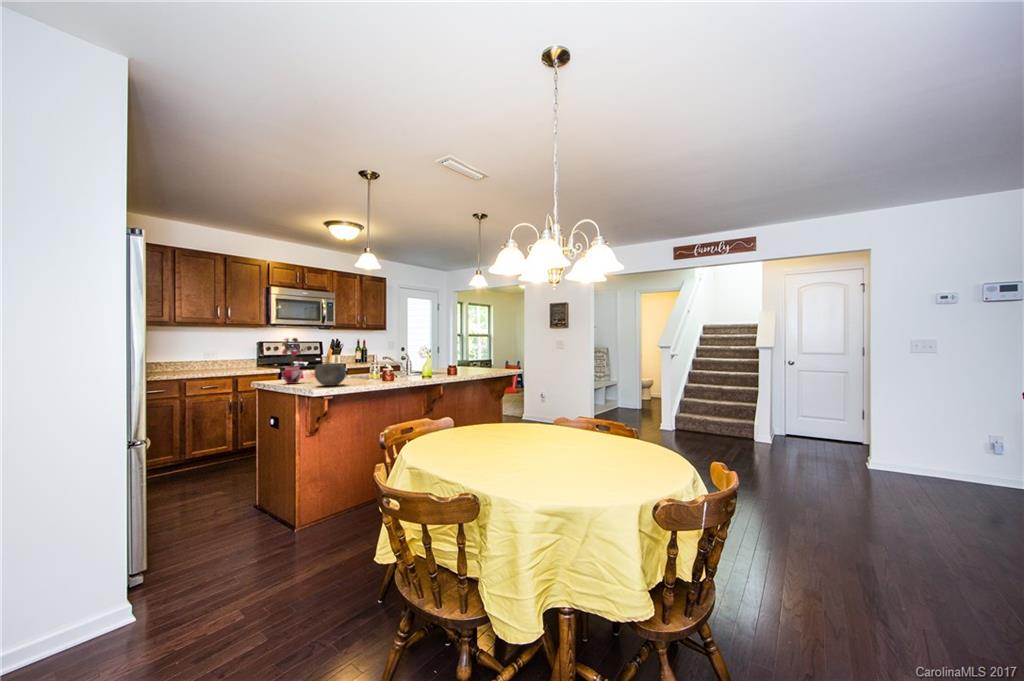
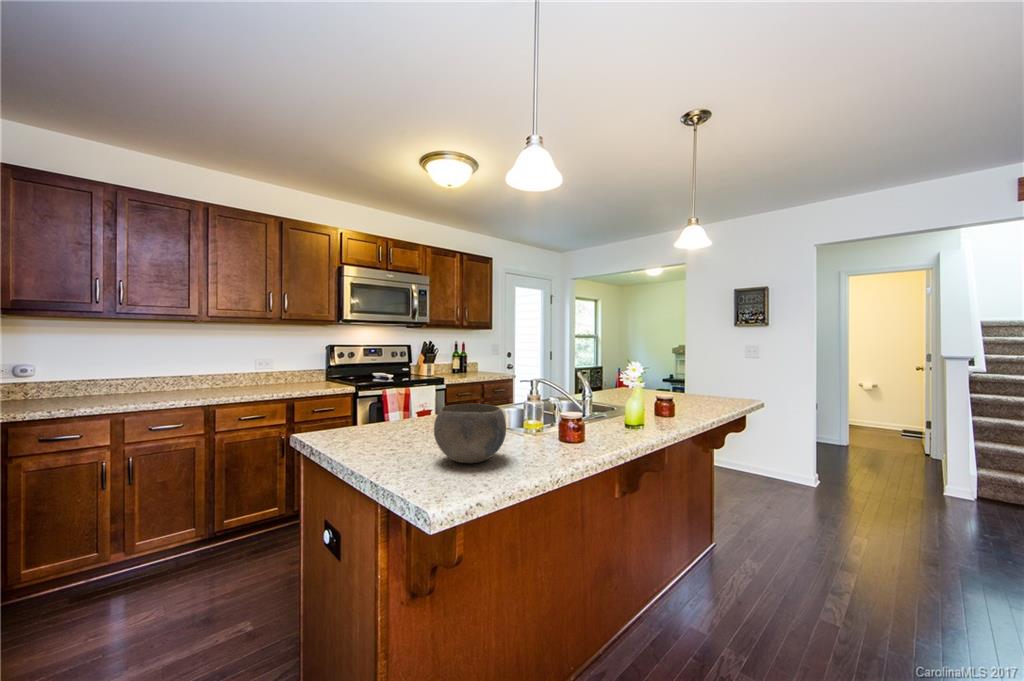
potted plant: present [282,338,306,384] -> none [354,339,412,442]

